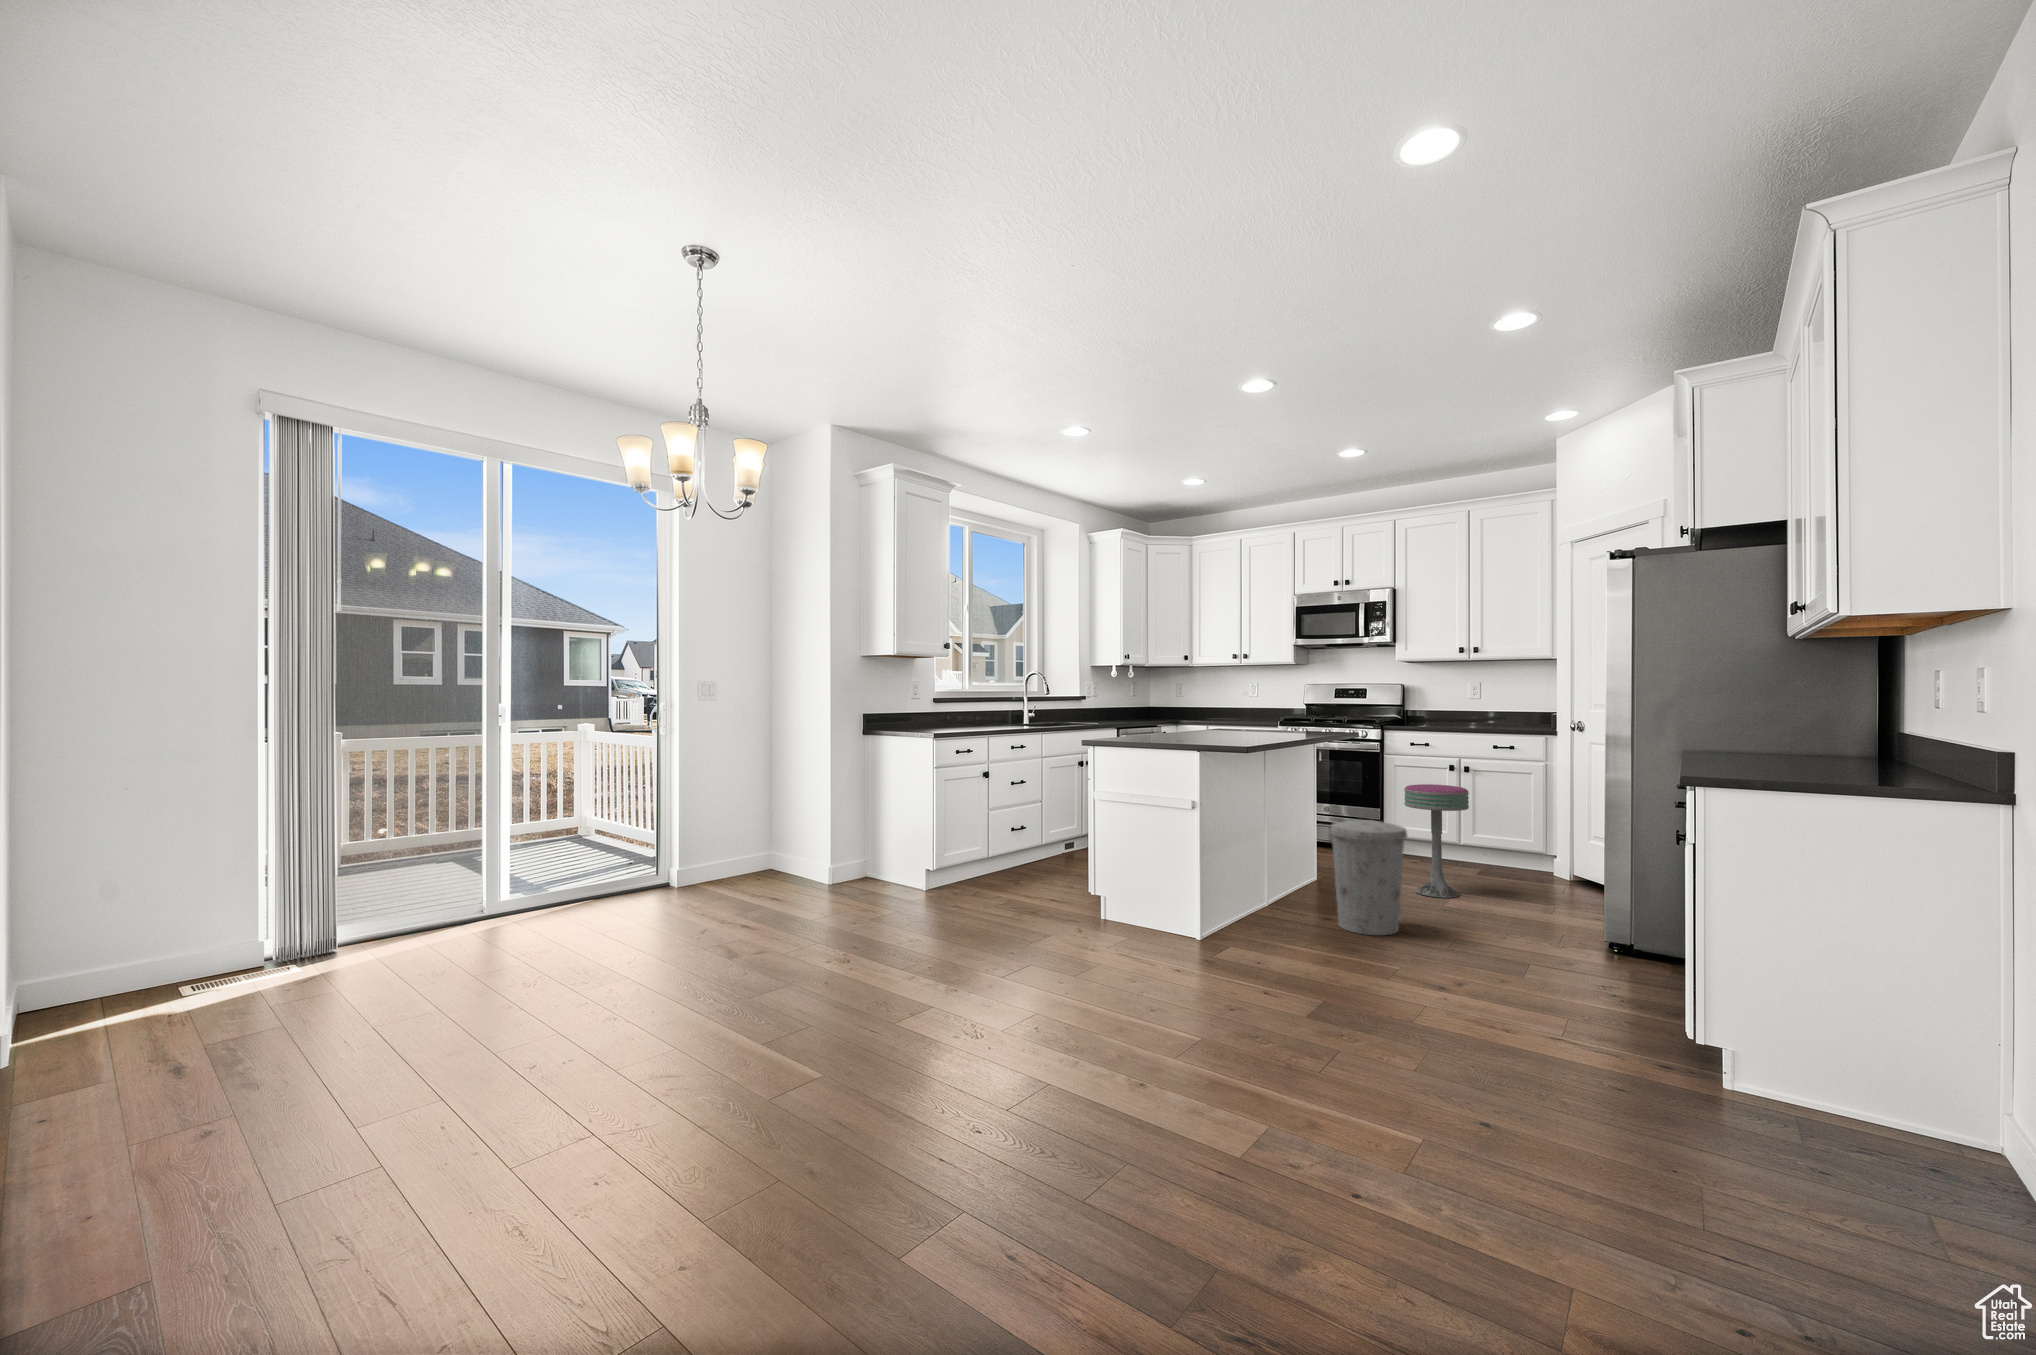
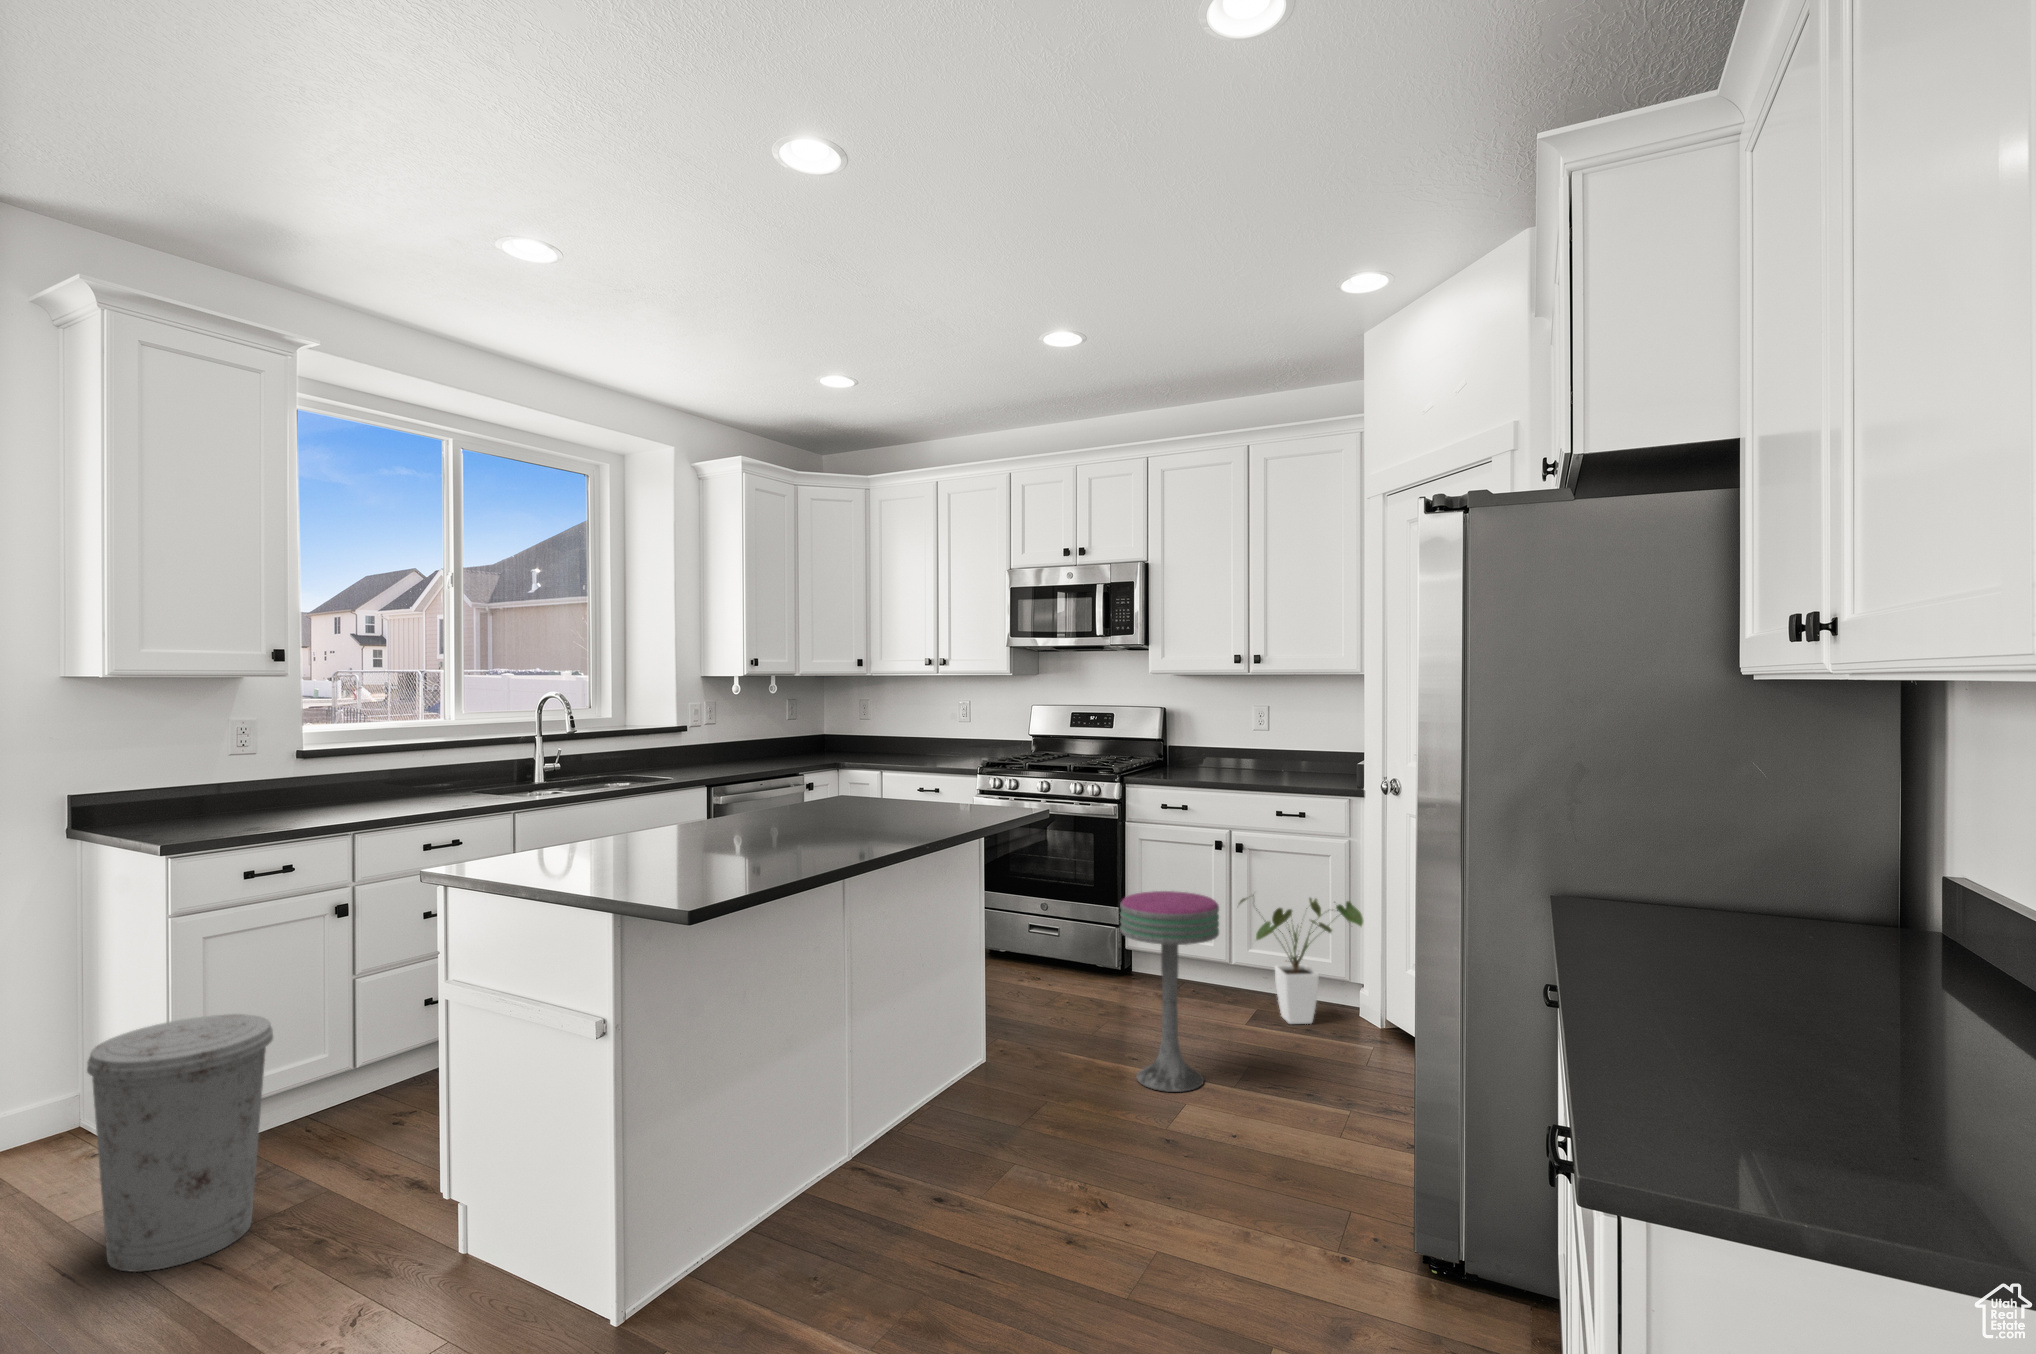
house plant: none [1469,794,1559,877] -> present [1239,895,1363,1024]
trash can: present [1331,820,1407,935] -> present [87,1014,273,1272]

